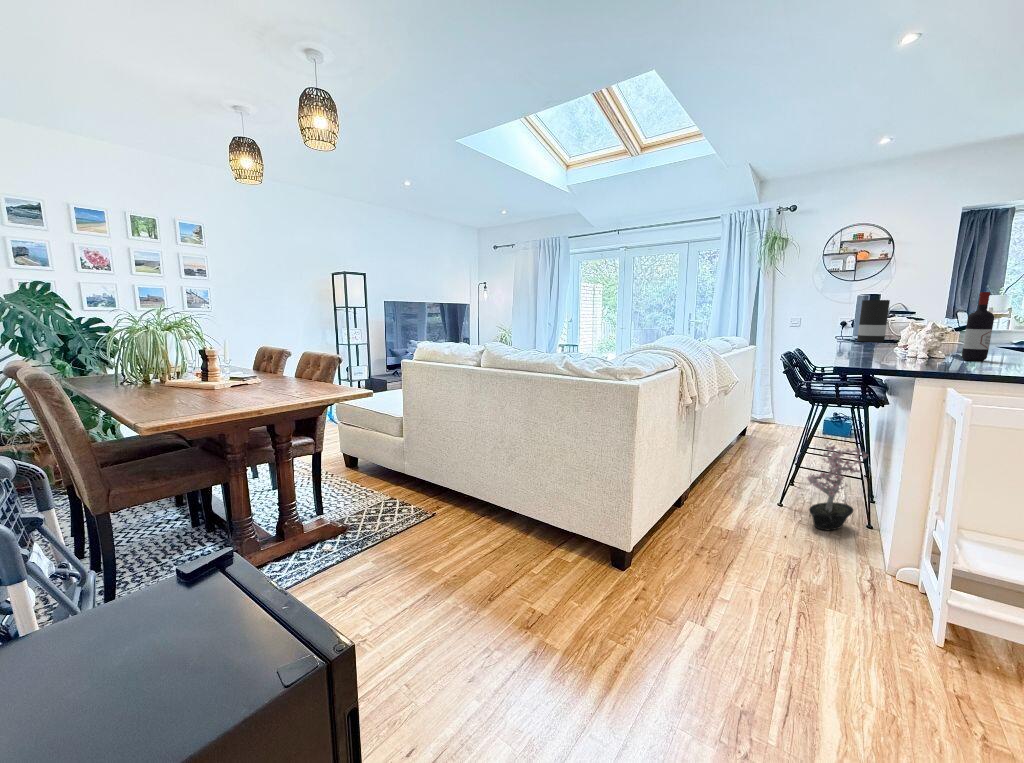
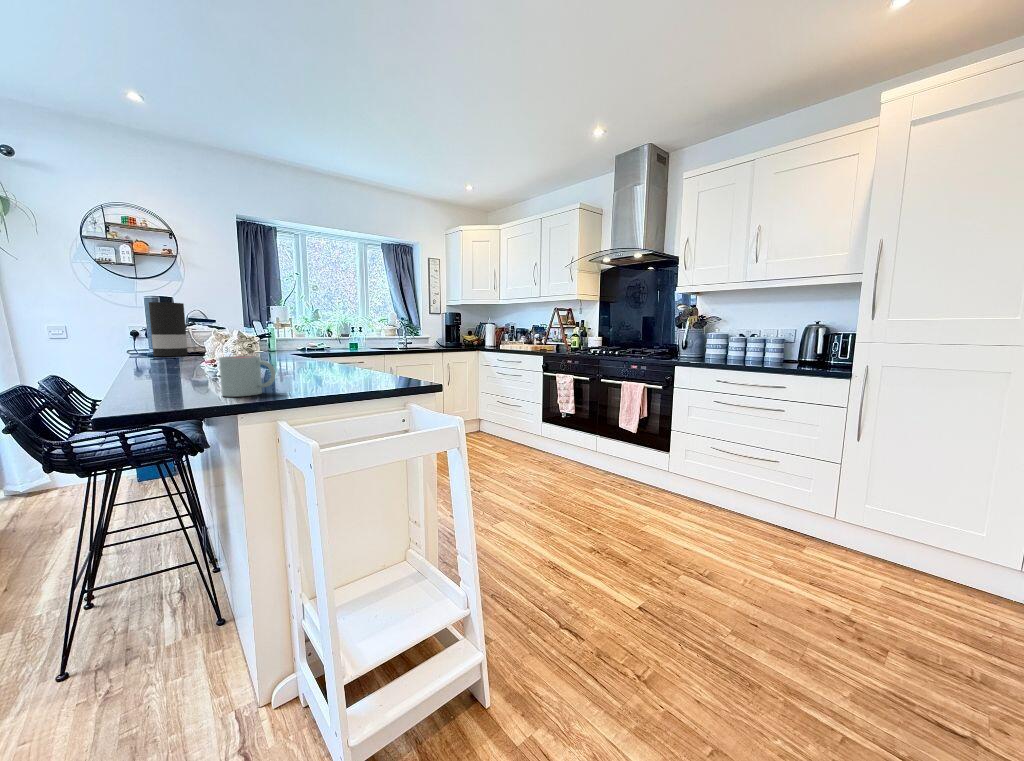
wine bottle: present [962,292,994,361] -> none [274,293,300,374]
mug: none [907,341,953,368] -> present [219,356,276,397]
potted plant: present [807,444,868,530] -> none [98,512,203,686]

